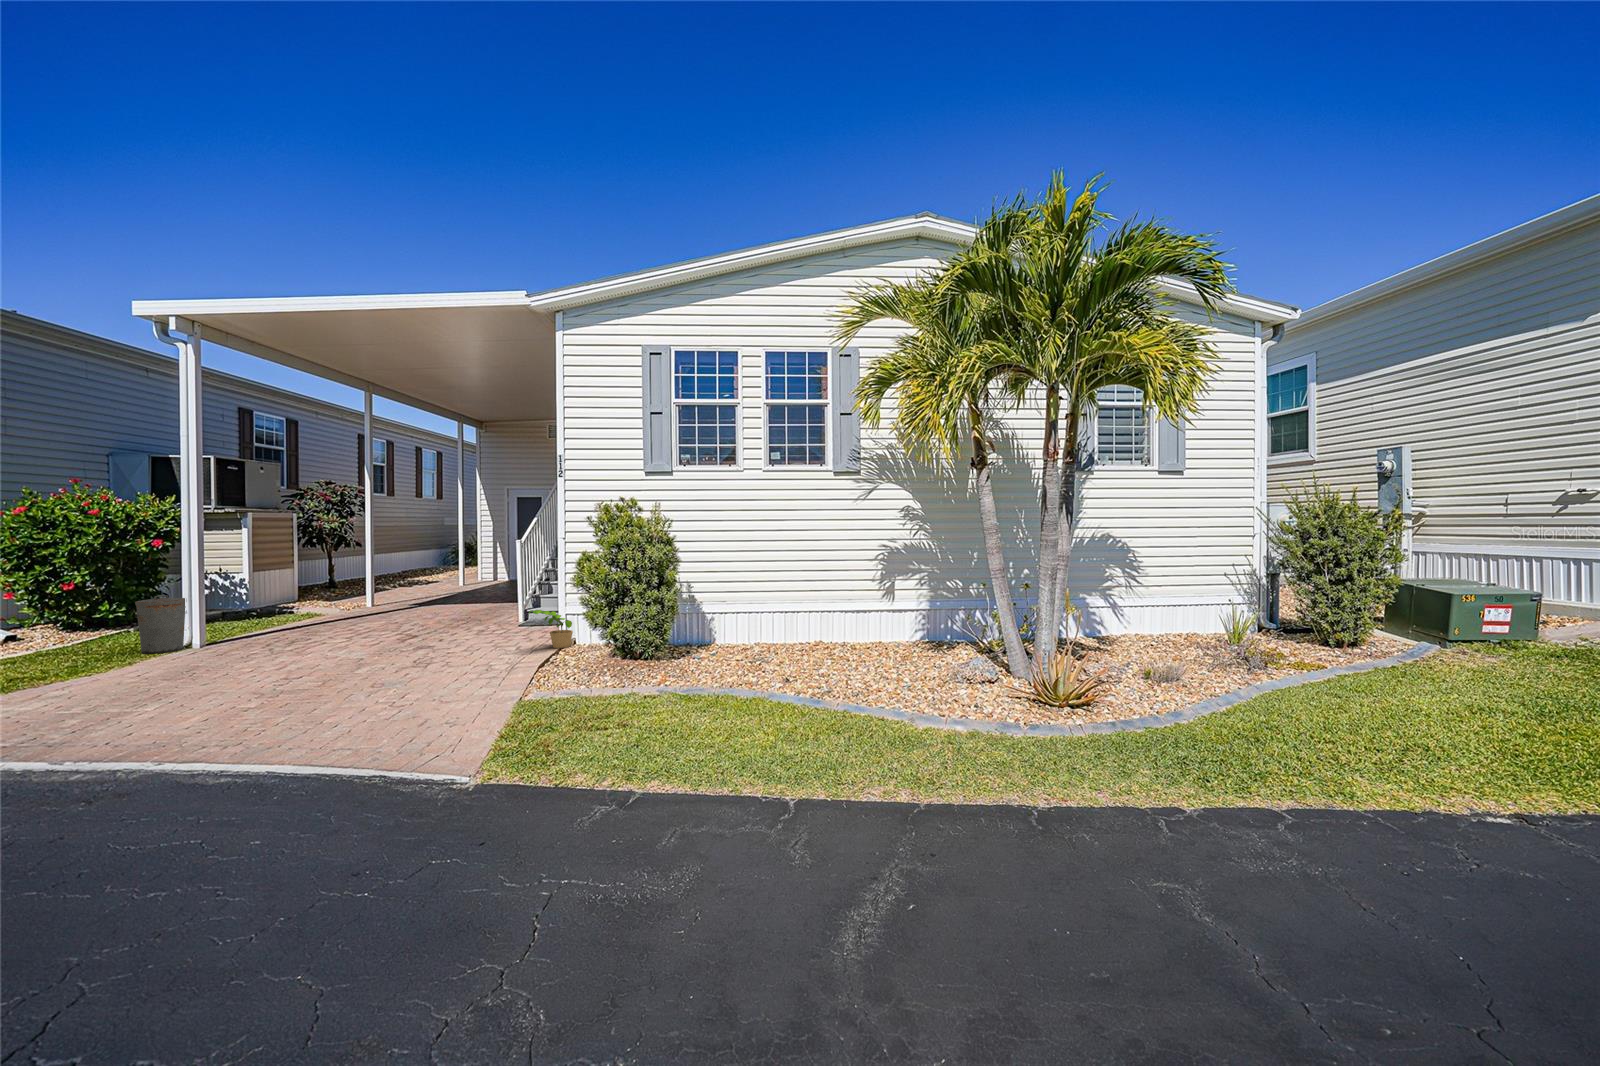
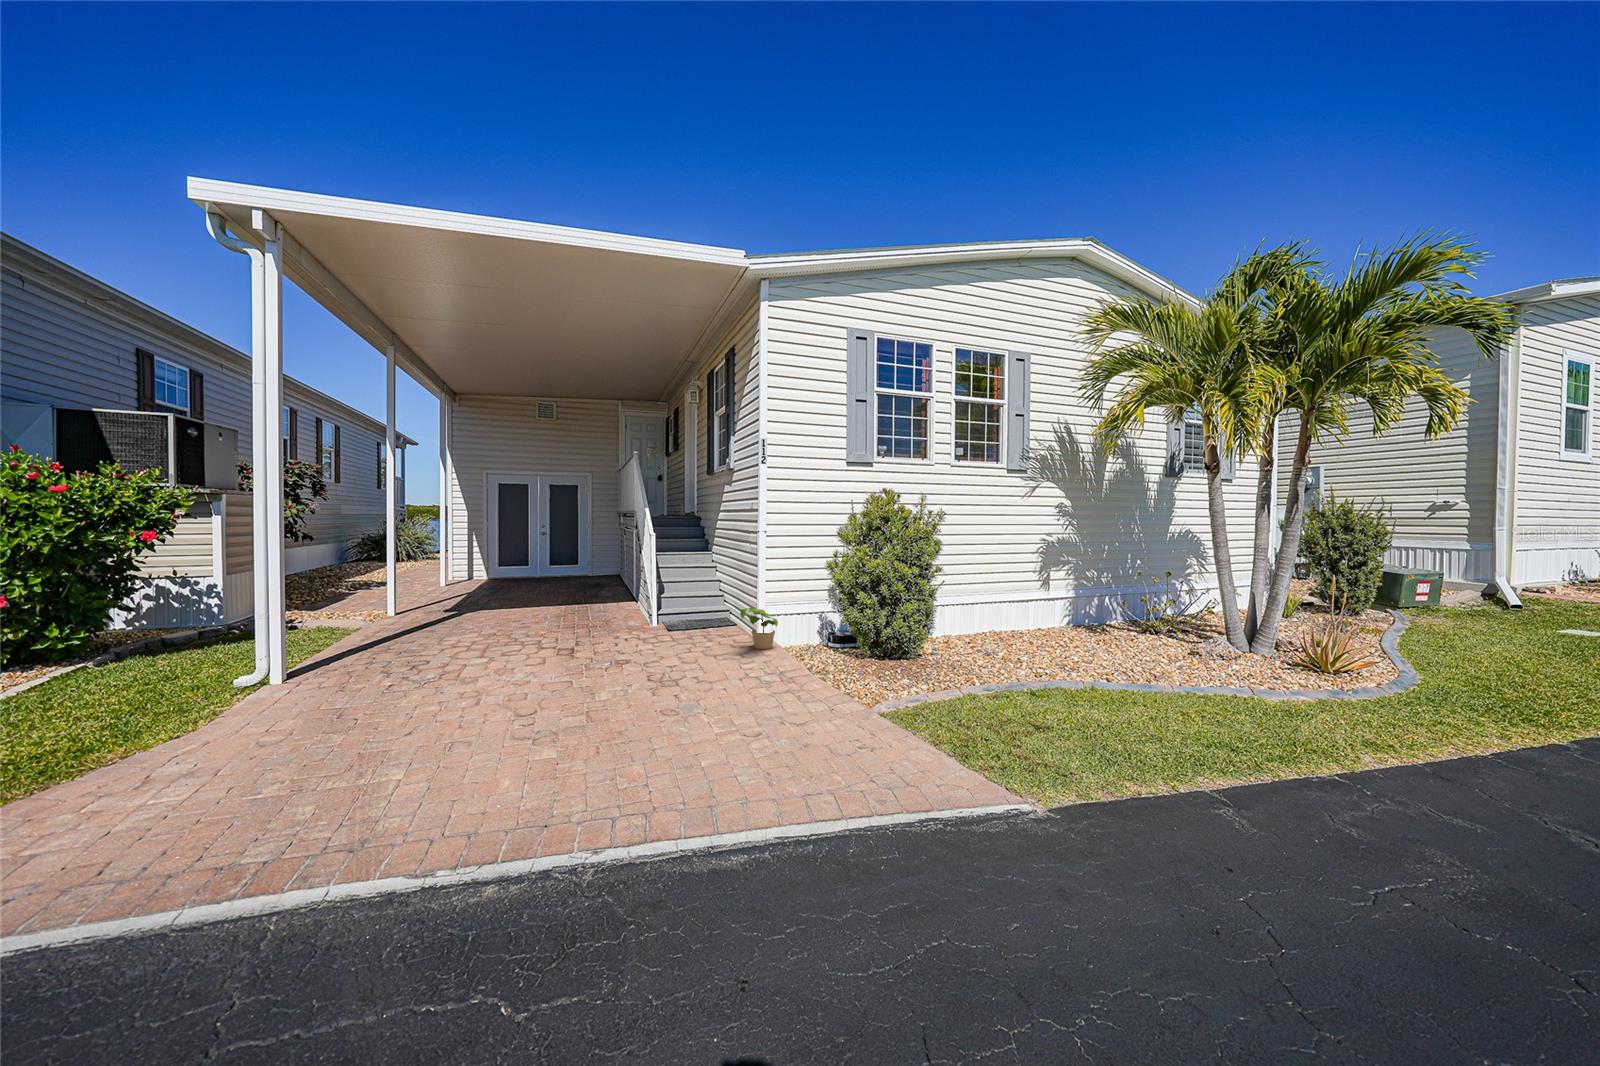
trash can: present [135,595,187,654] -> none [197,604,266,685]

